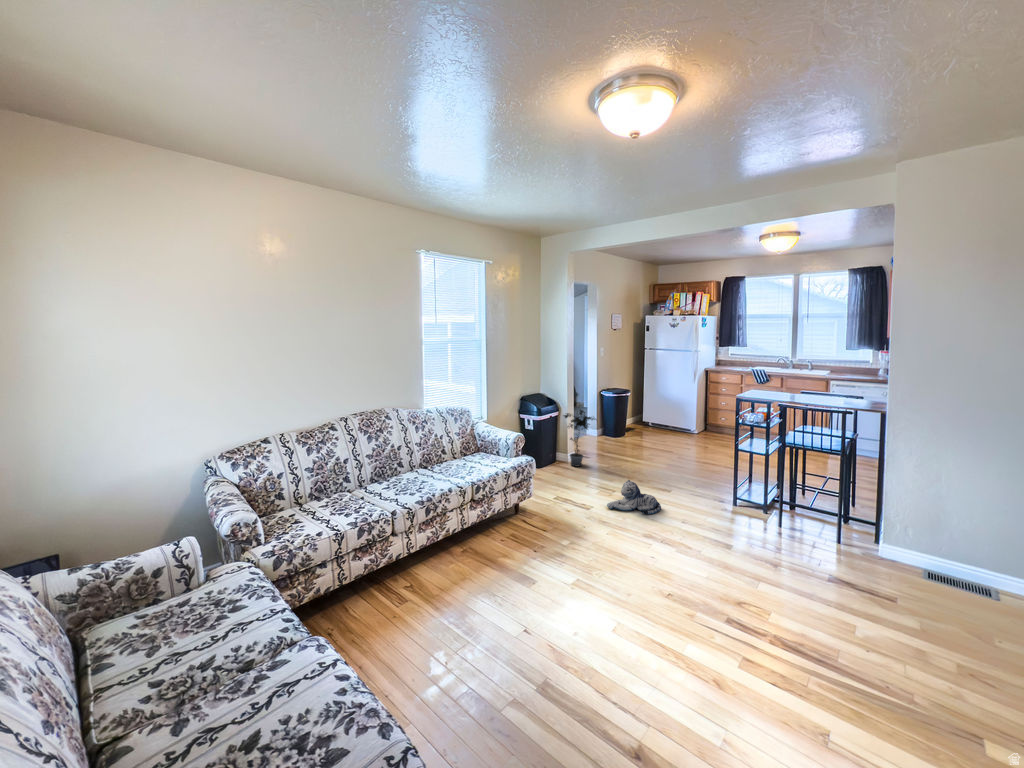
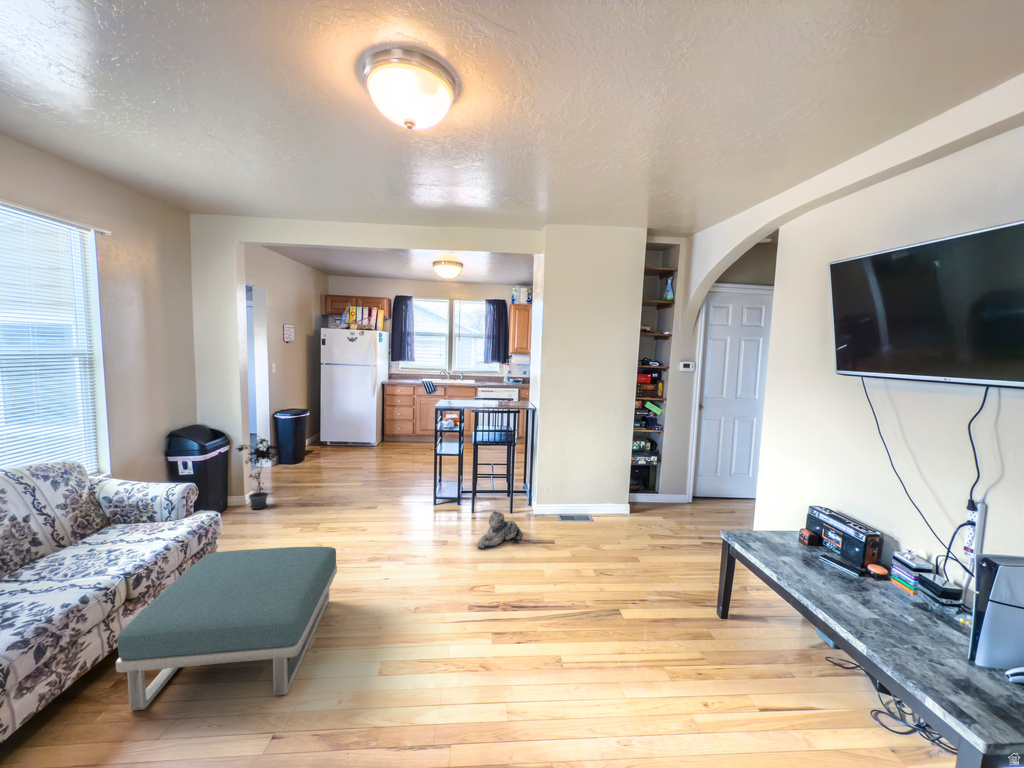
plush toy: present [607,480,661,514] -> present [477,511,522,549]
footstool: none [458,486,603,606] -> present [116,547,337,710]

